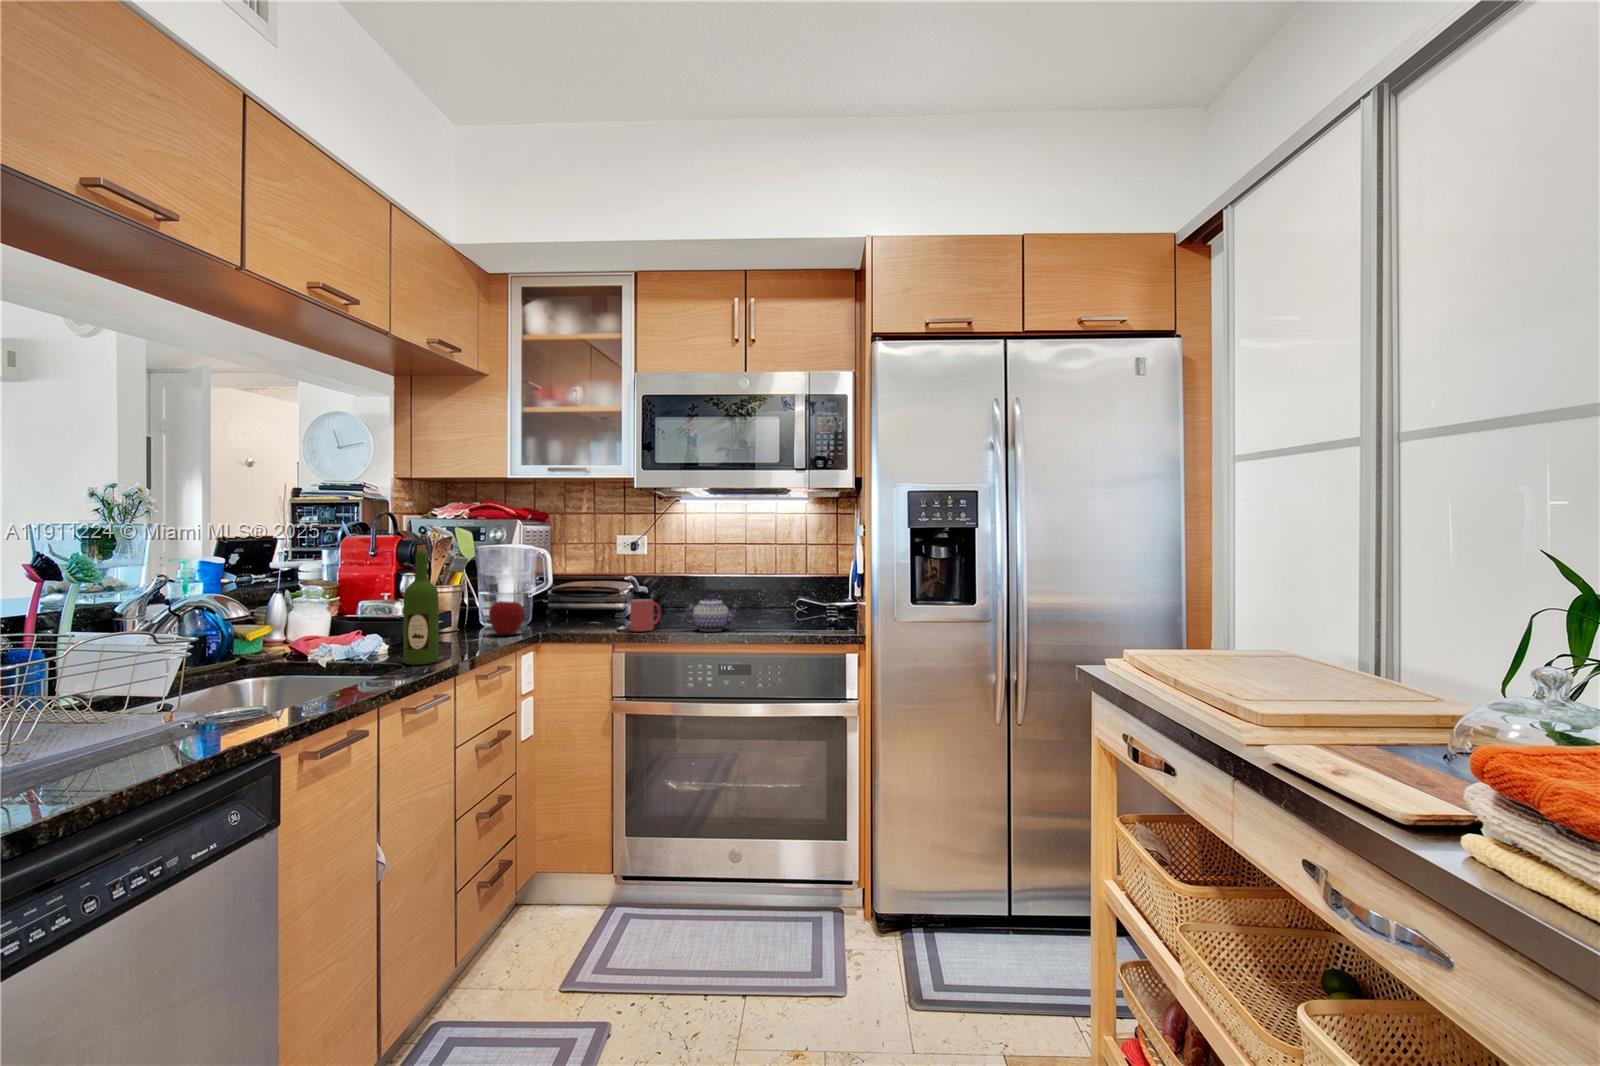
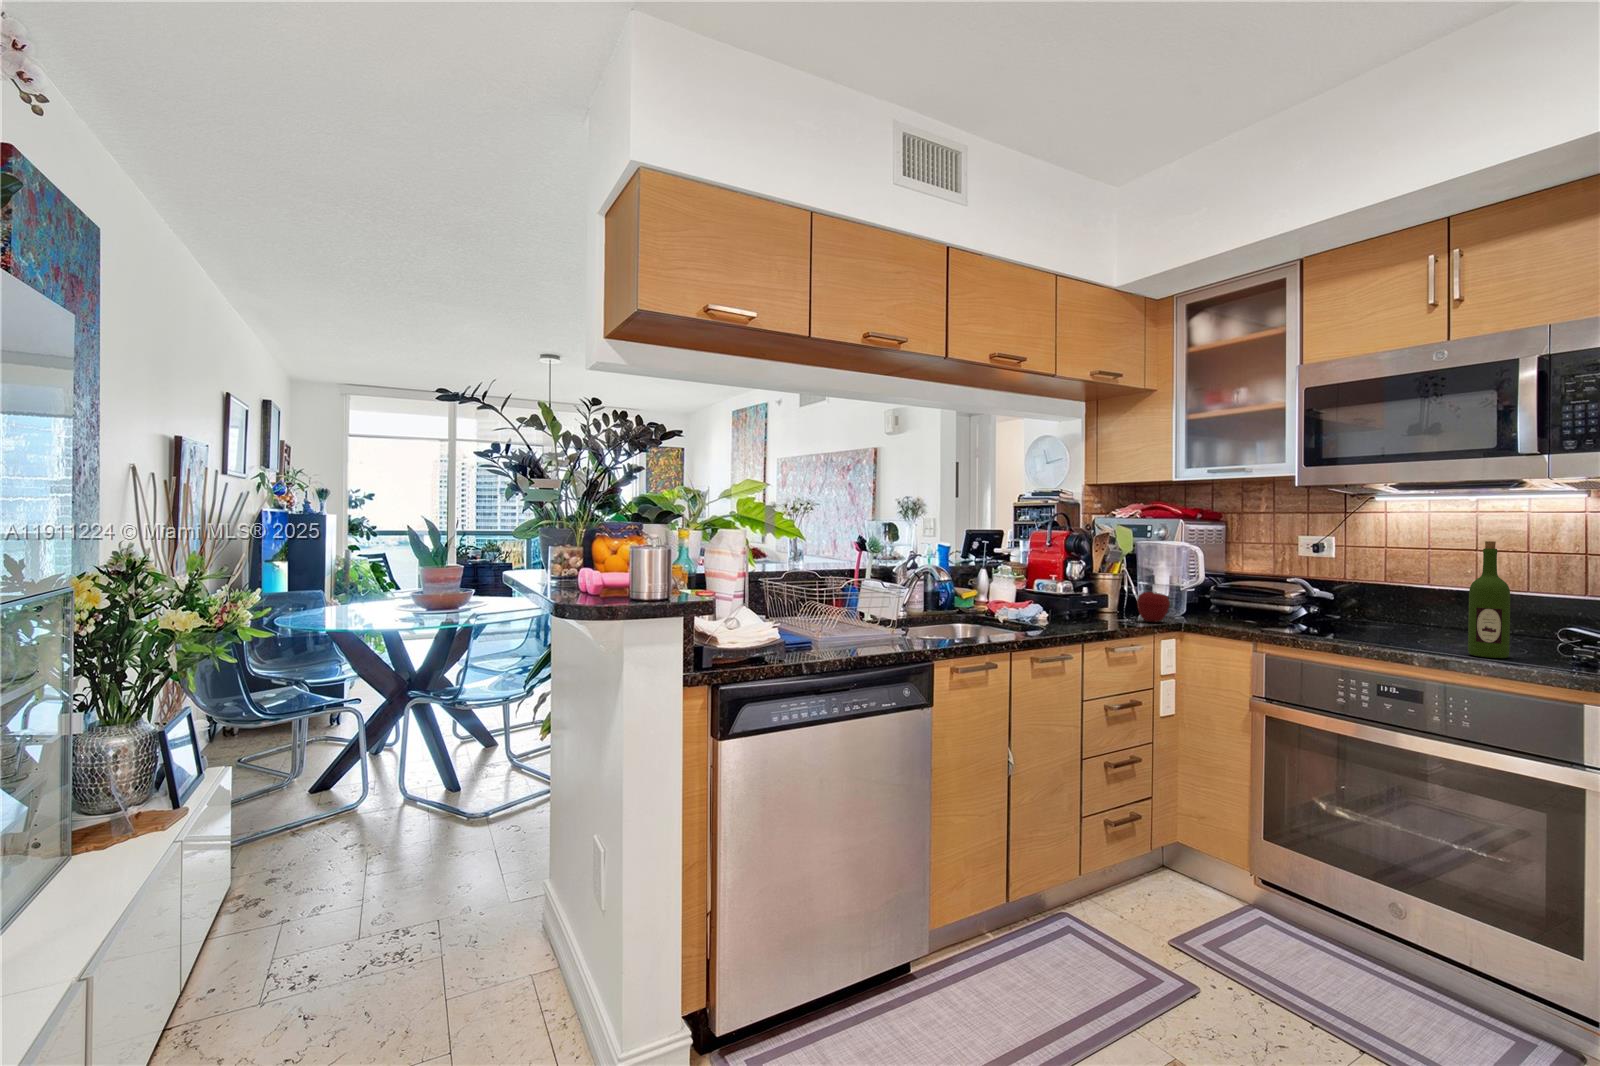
wine bottle: present [403,545,439,665] -> present [1468,541,1510,658]
teapot: present [681,594,740,631] -> none [1335,602,1418,644]
mug: present [630,599,661,631] -> none [1274,601,1315,635]

